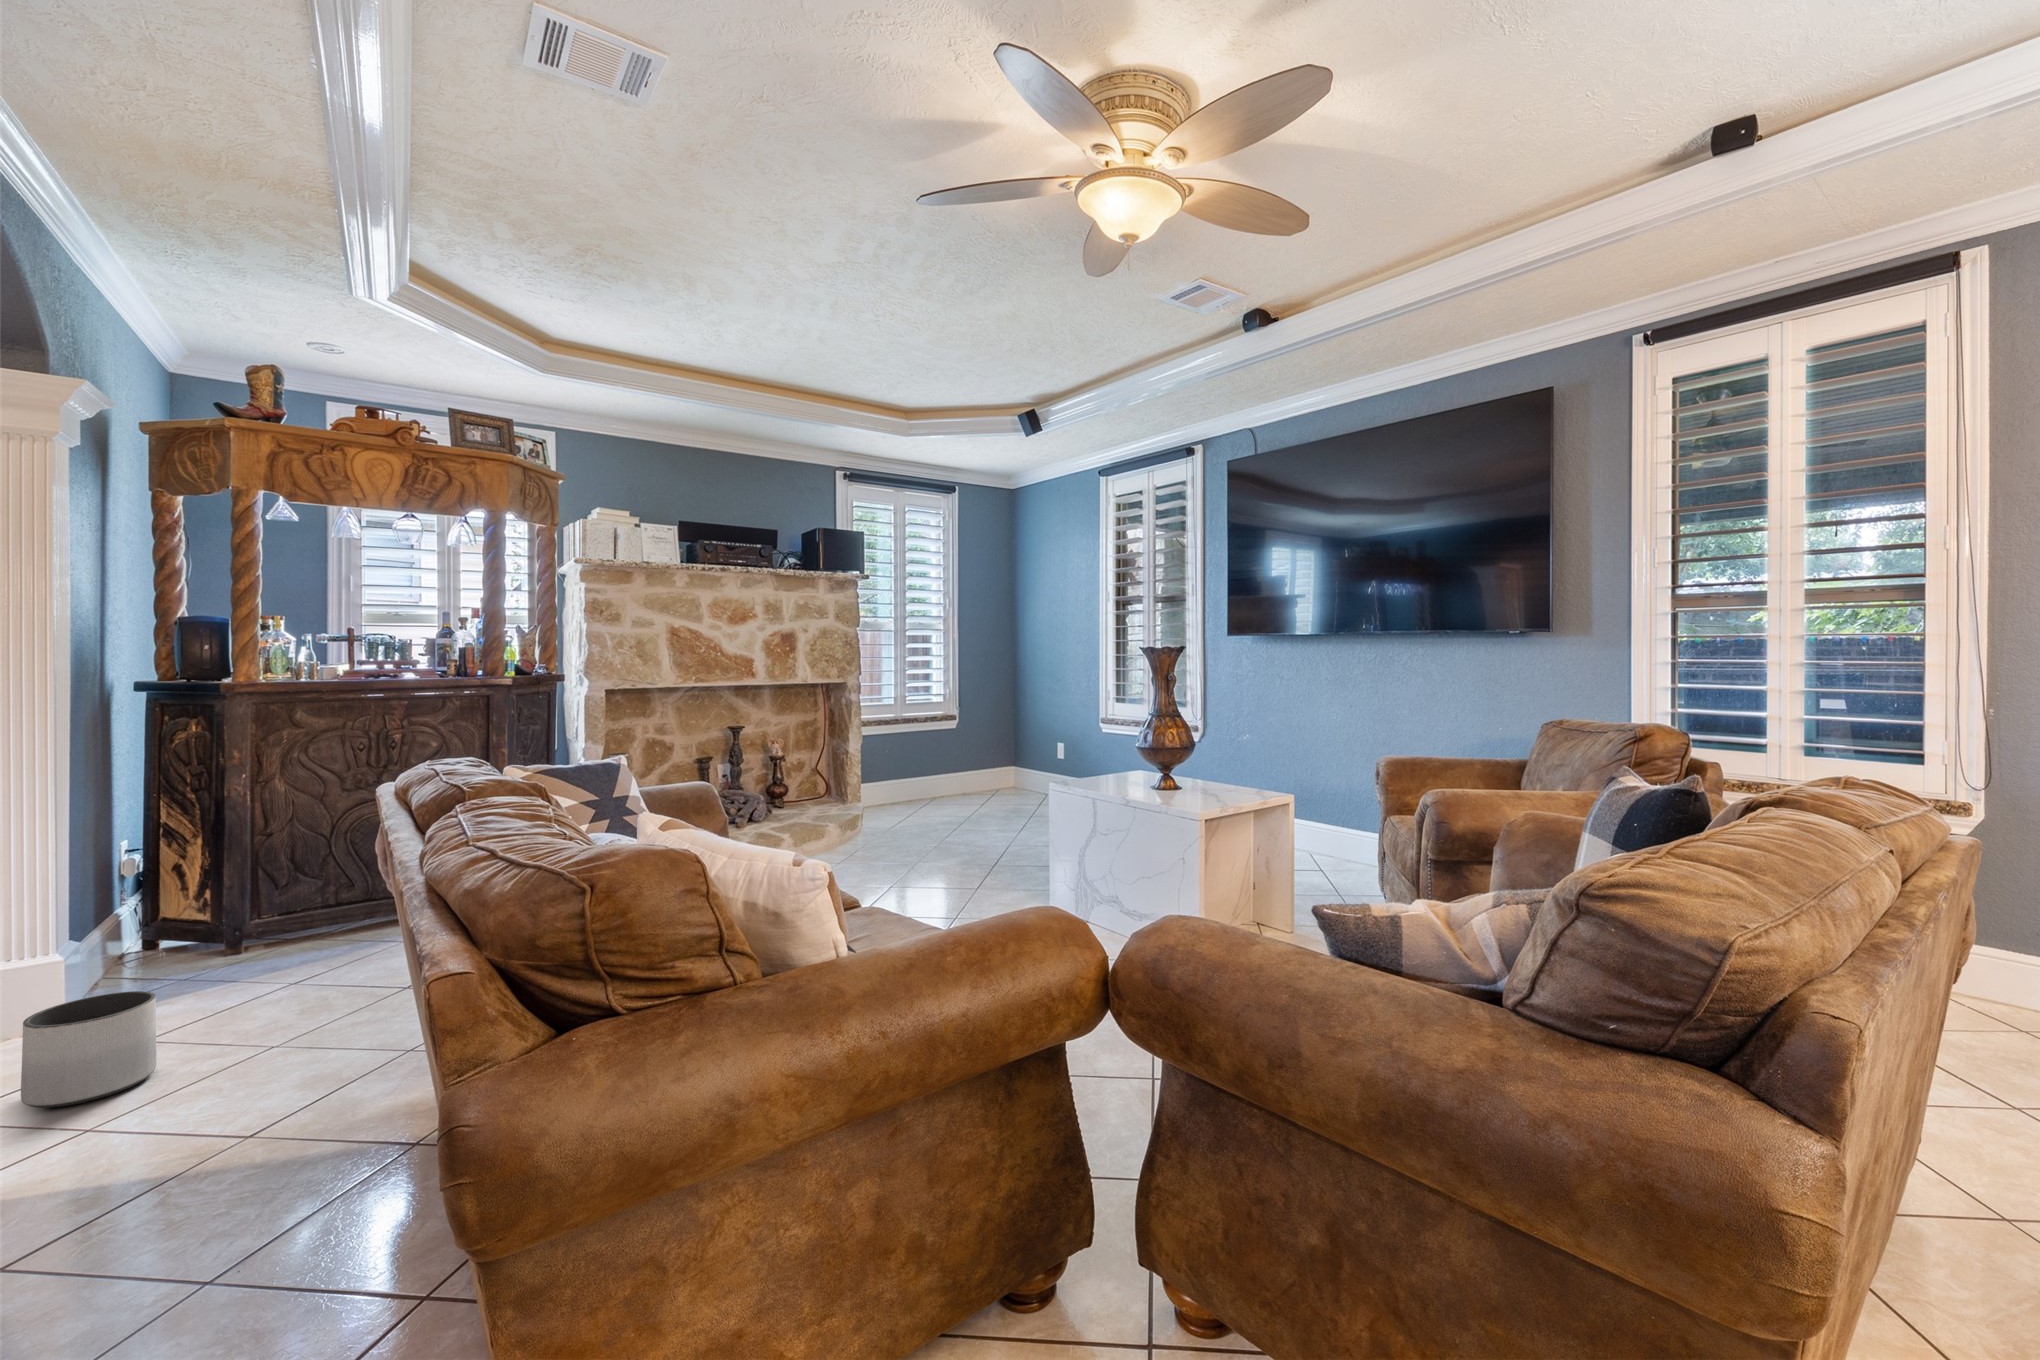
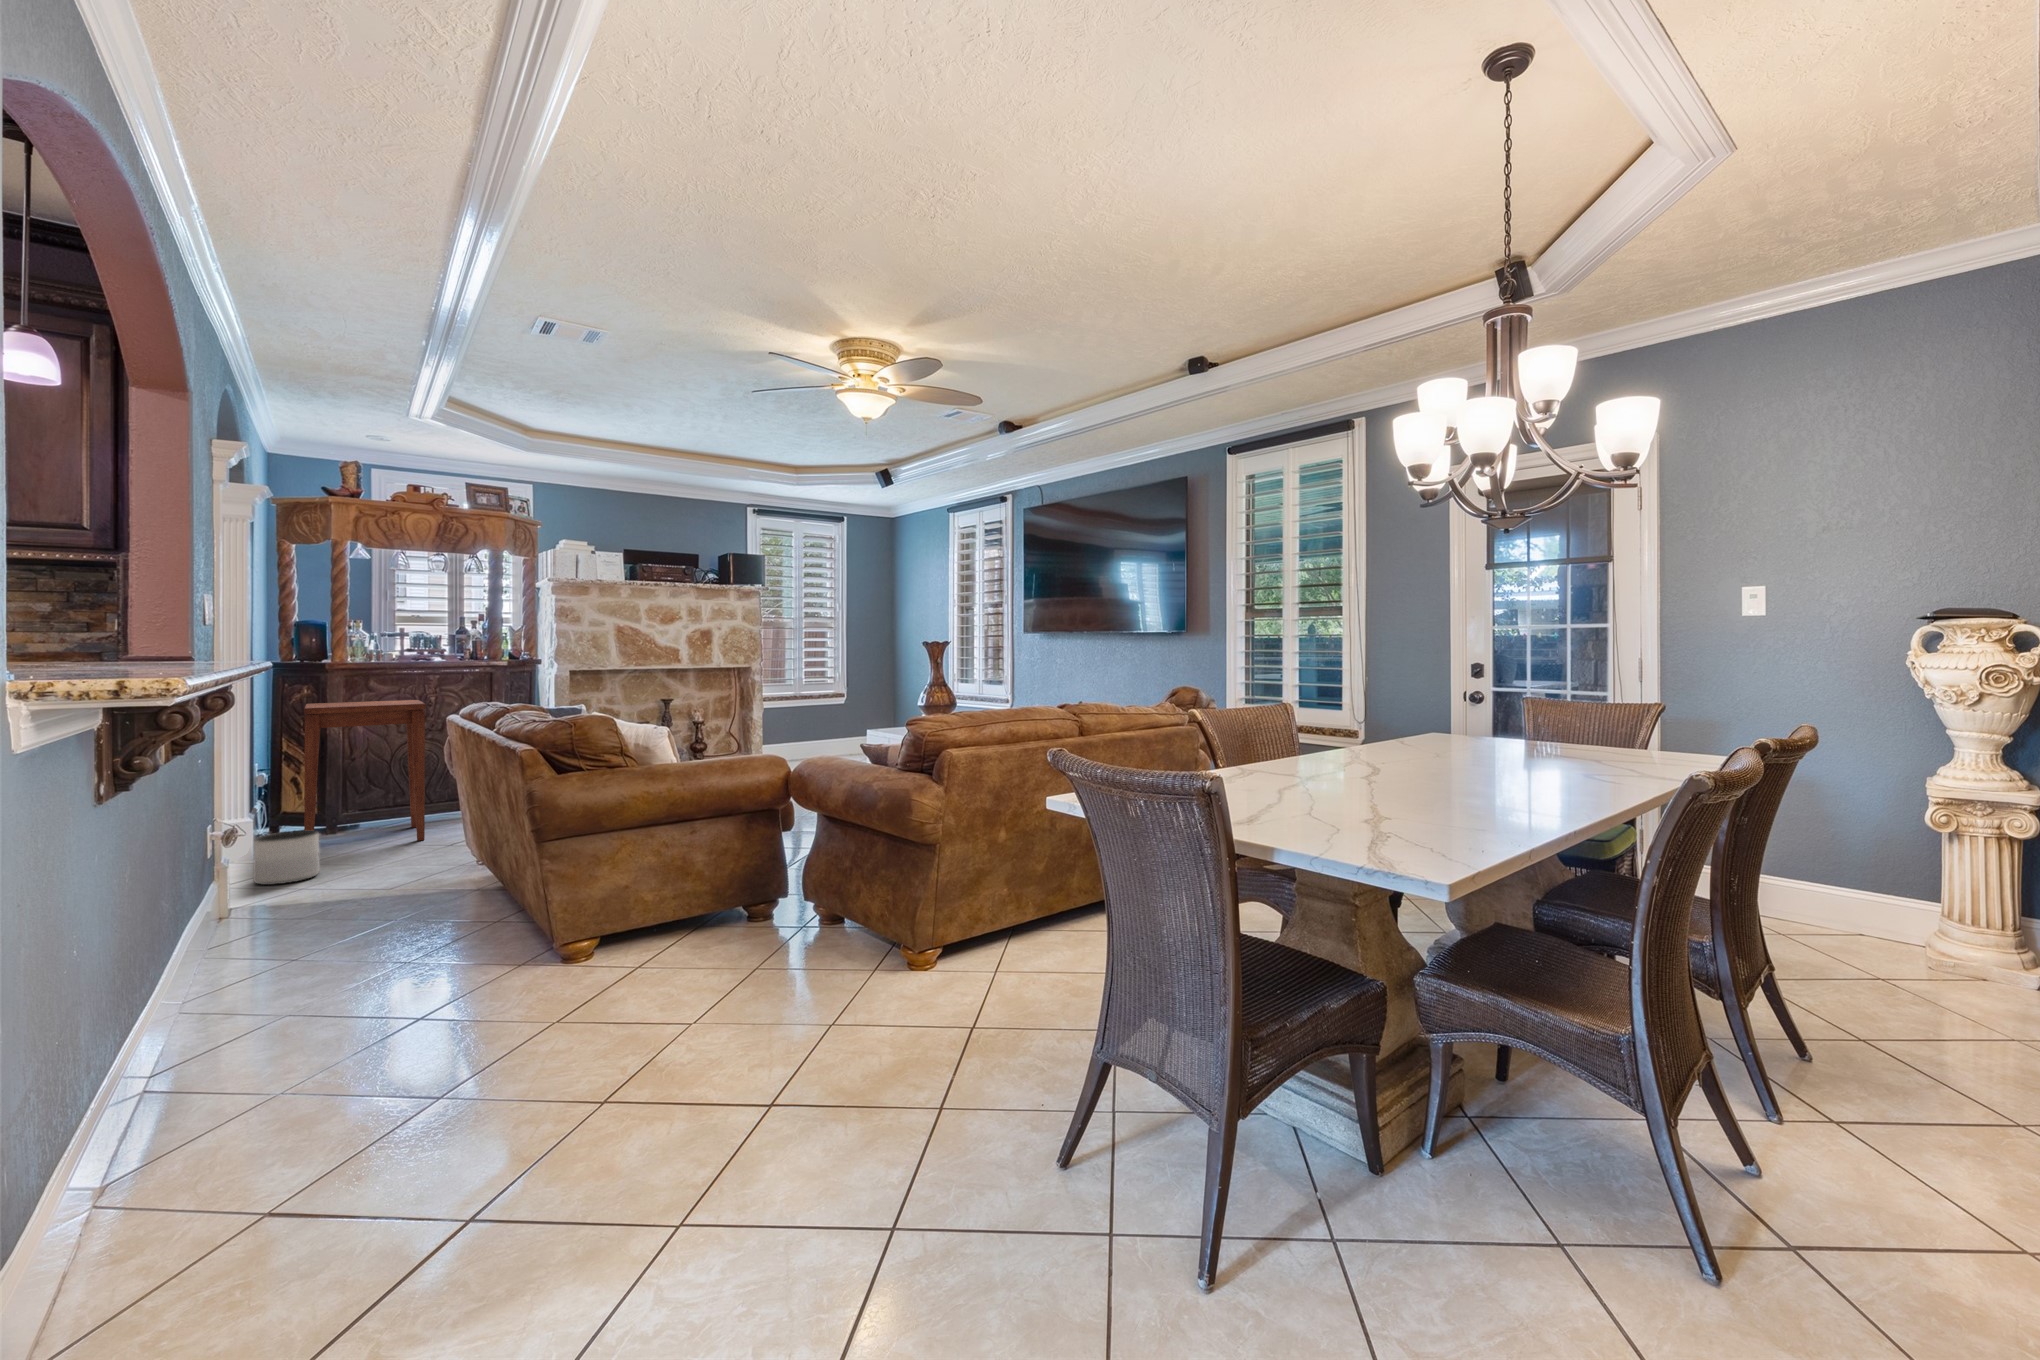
side table: none [163,739,373,1008] -> present [304,700,426,841]

